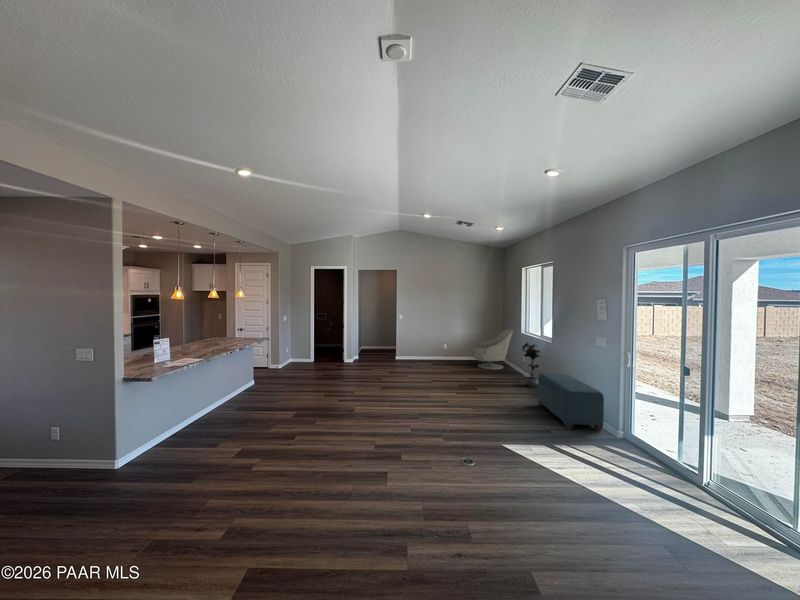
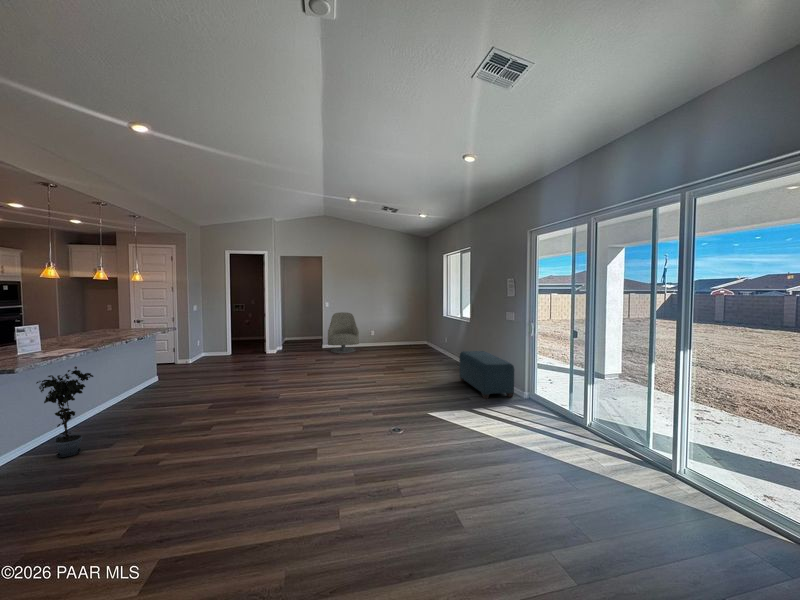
armchair: present [474,329,513,369] -> present [328,312,359,353]
potted plant: present [522,342,541,387] -> present [36,366,93,457]

